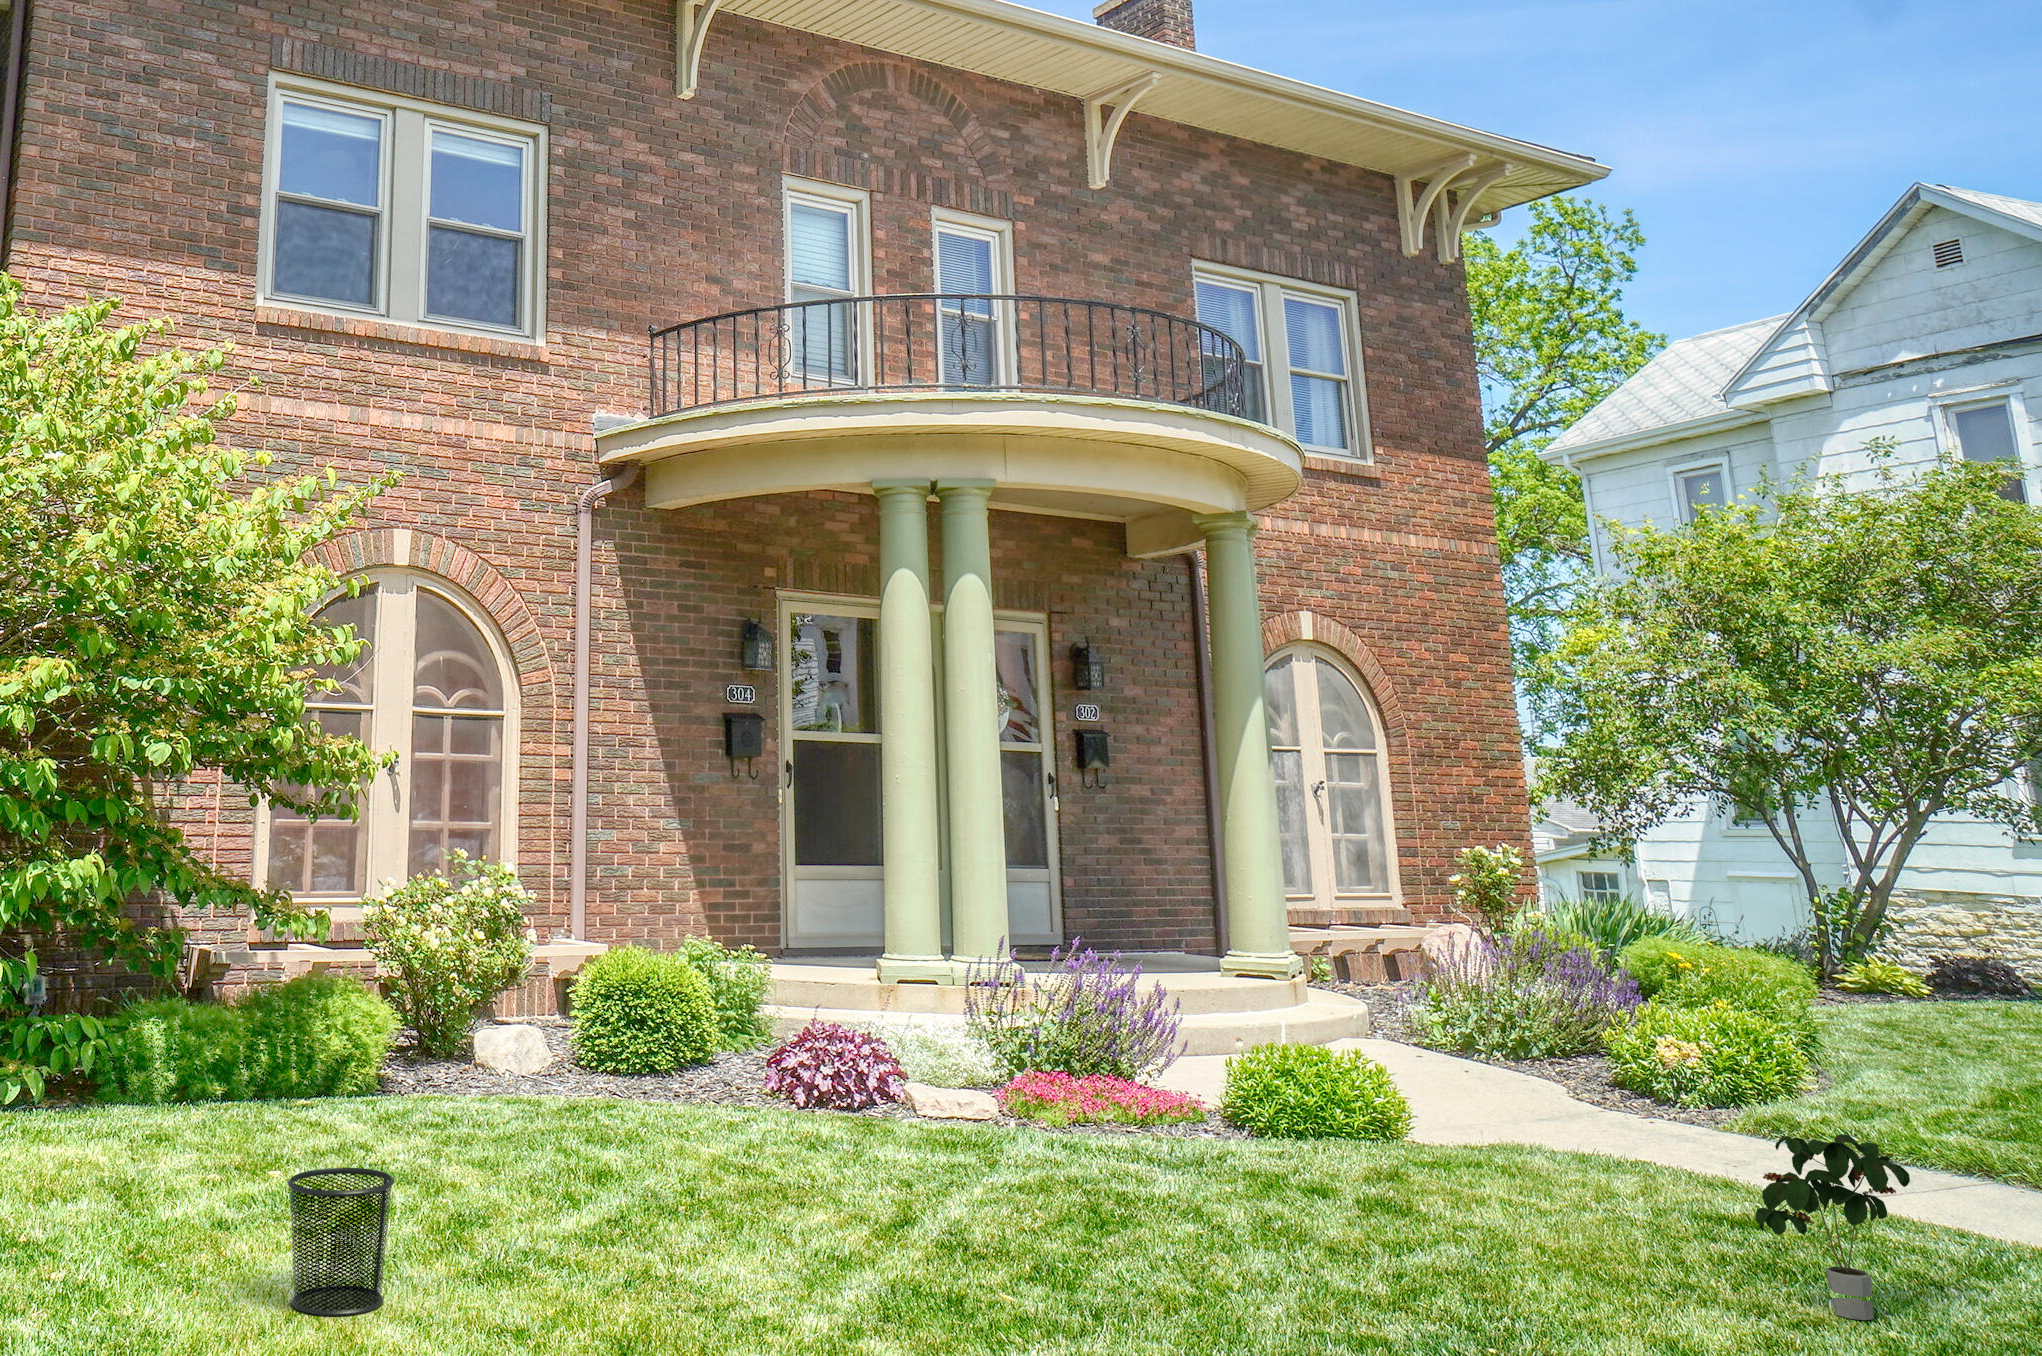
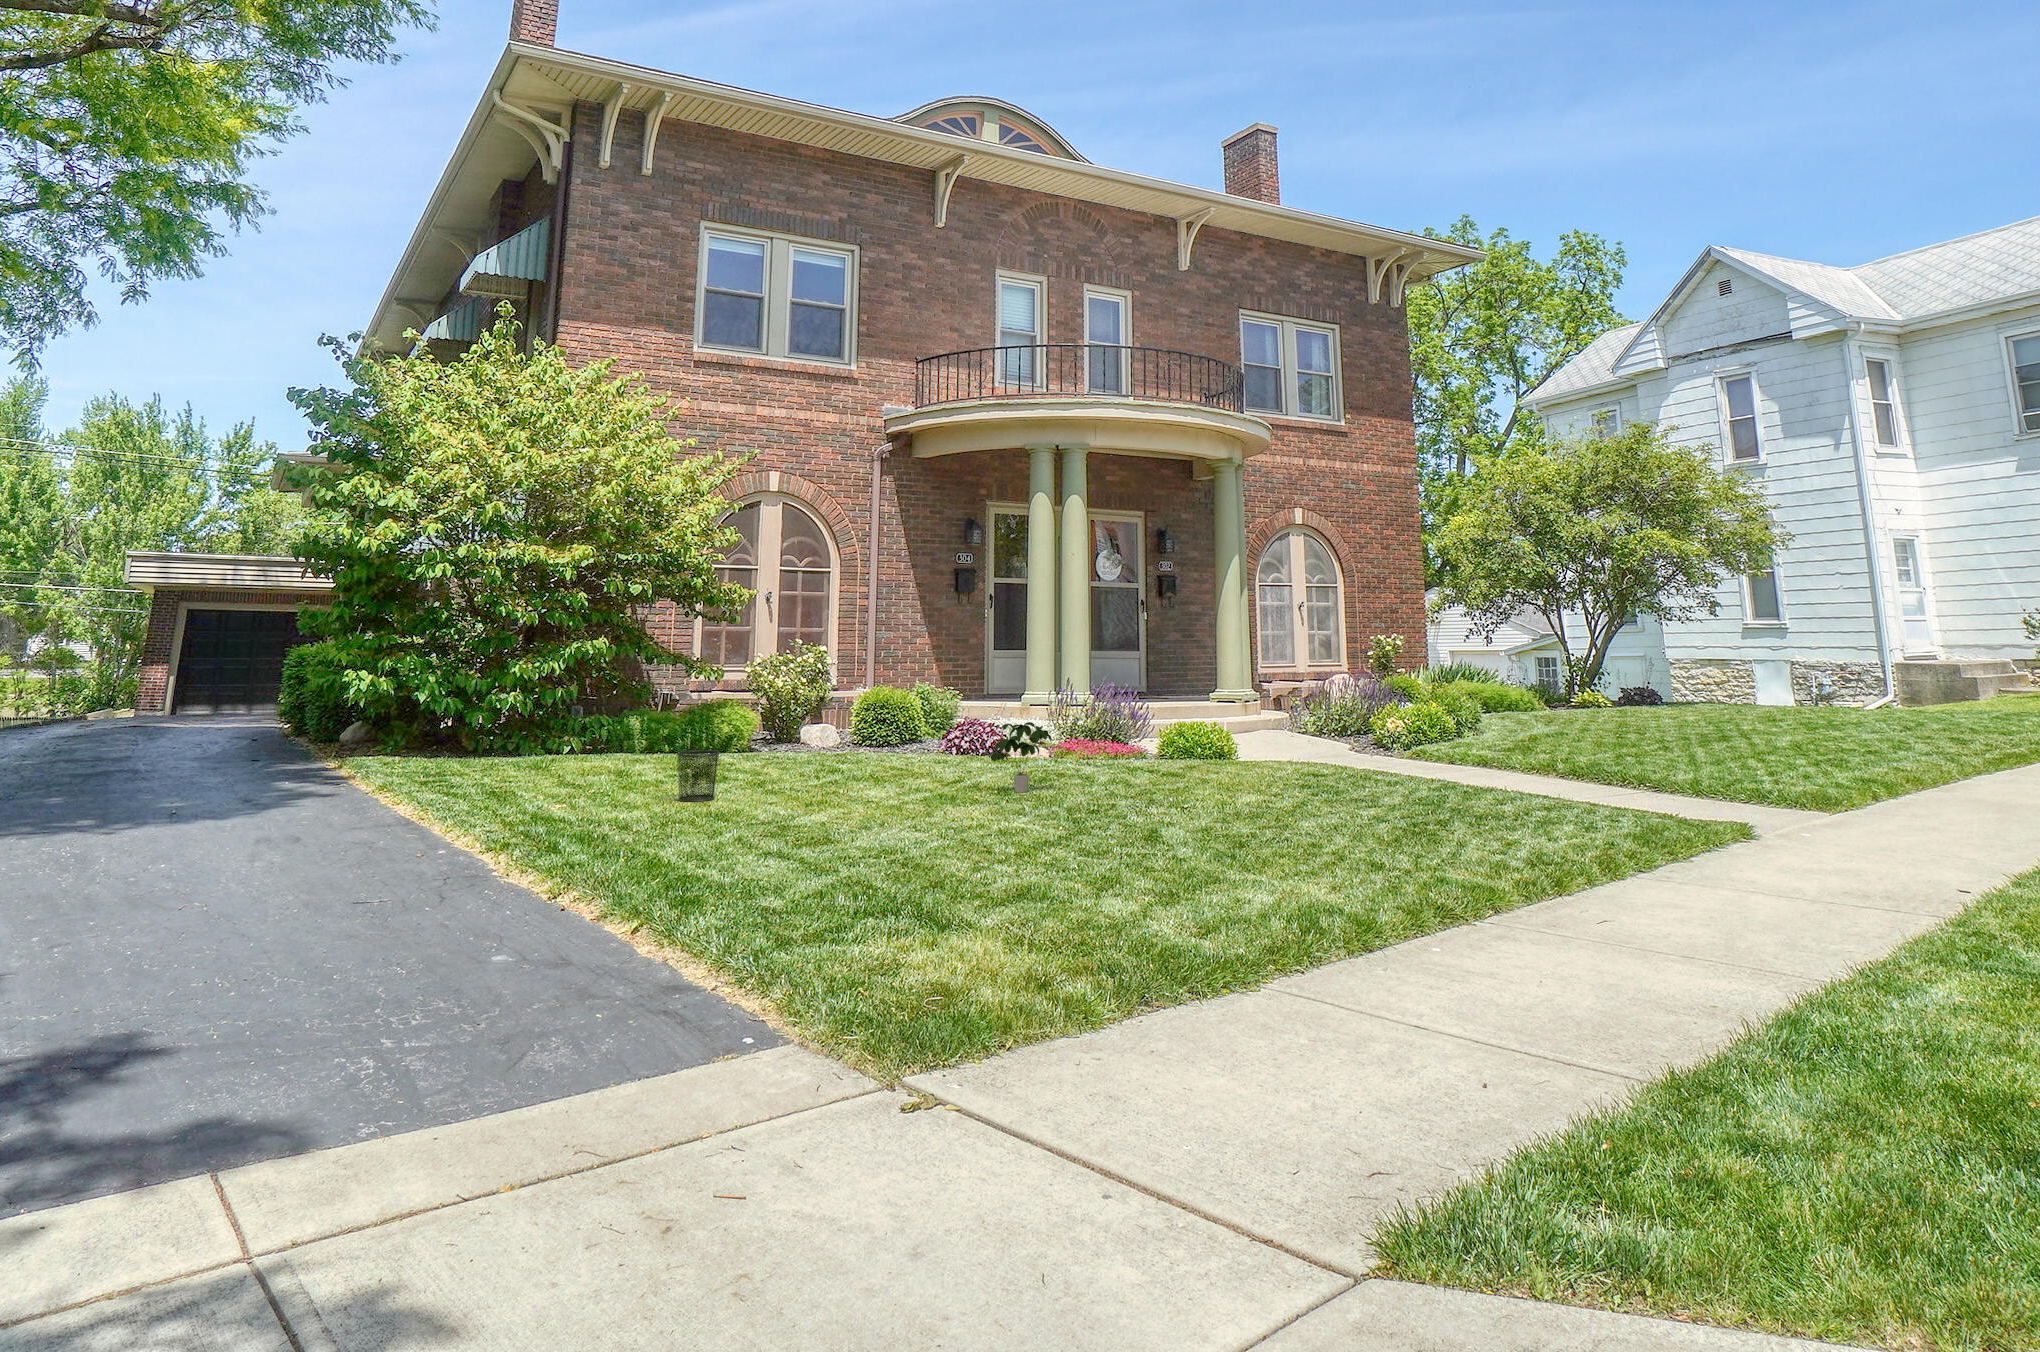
potted plant: present [1755,1134,1910,1320] -> present [989,722,1051,793]

